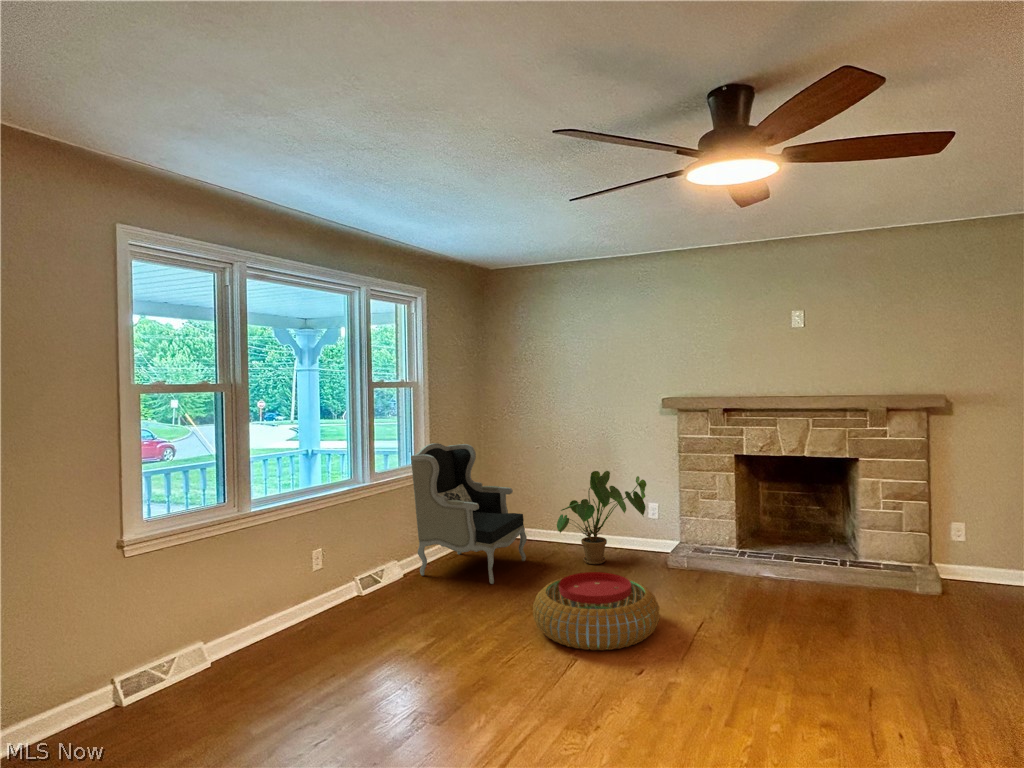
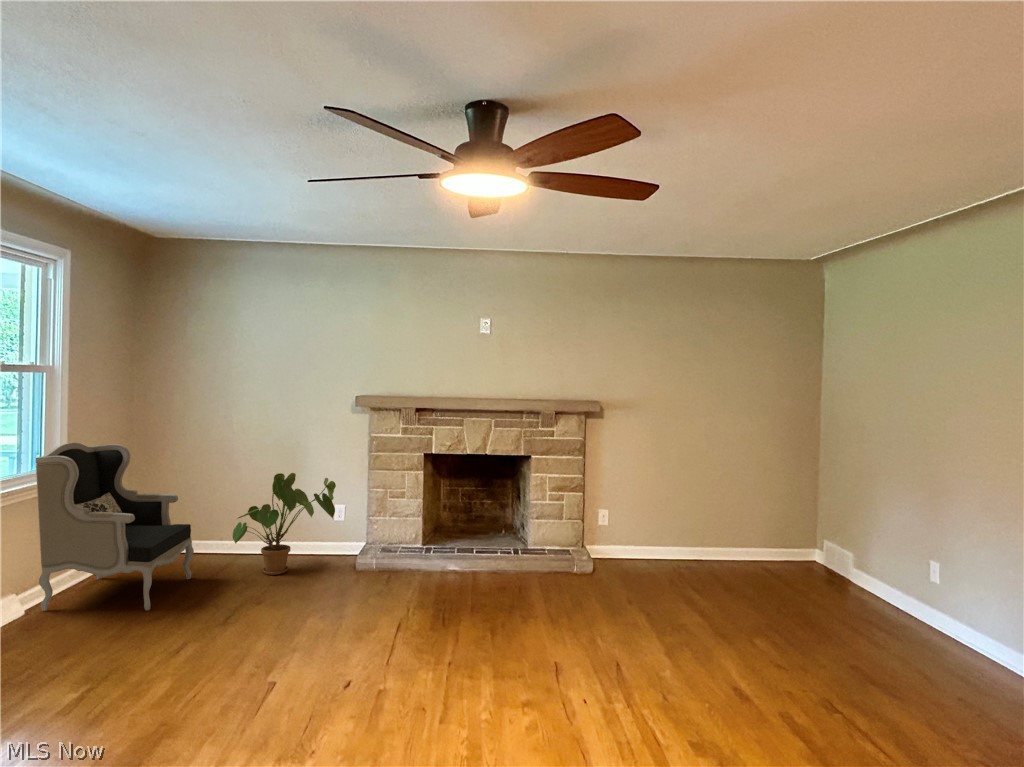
pouf: present [533,572,660,650] -> none [208,582,357,672]

